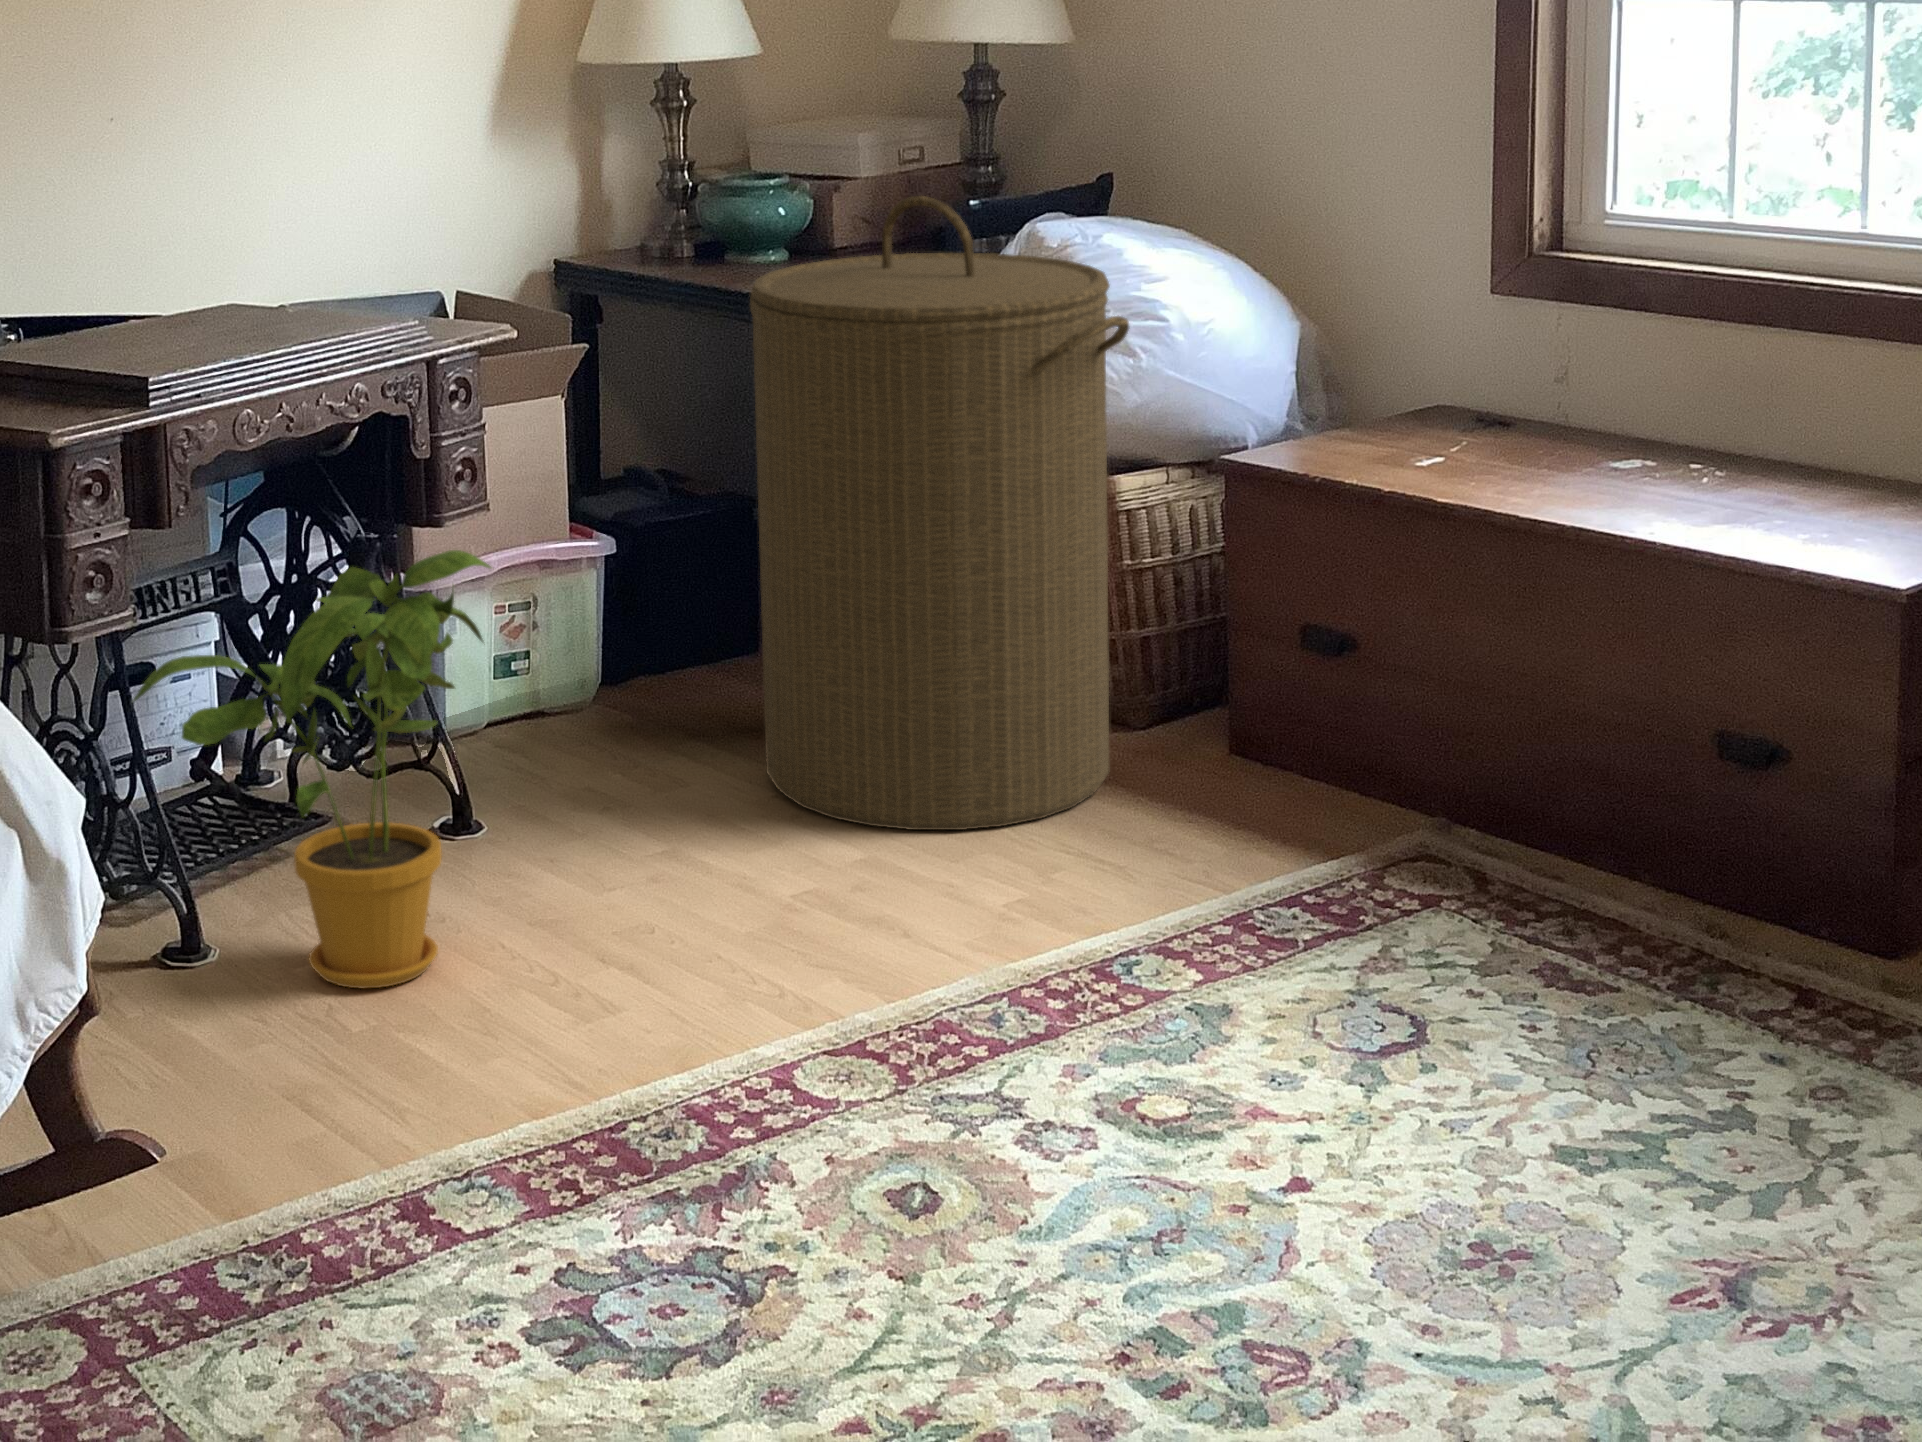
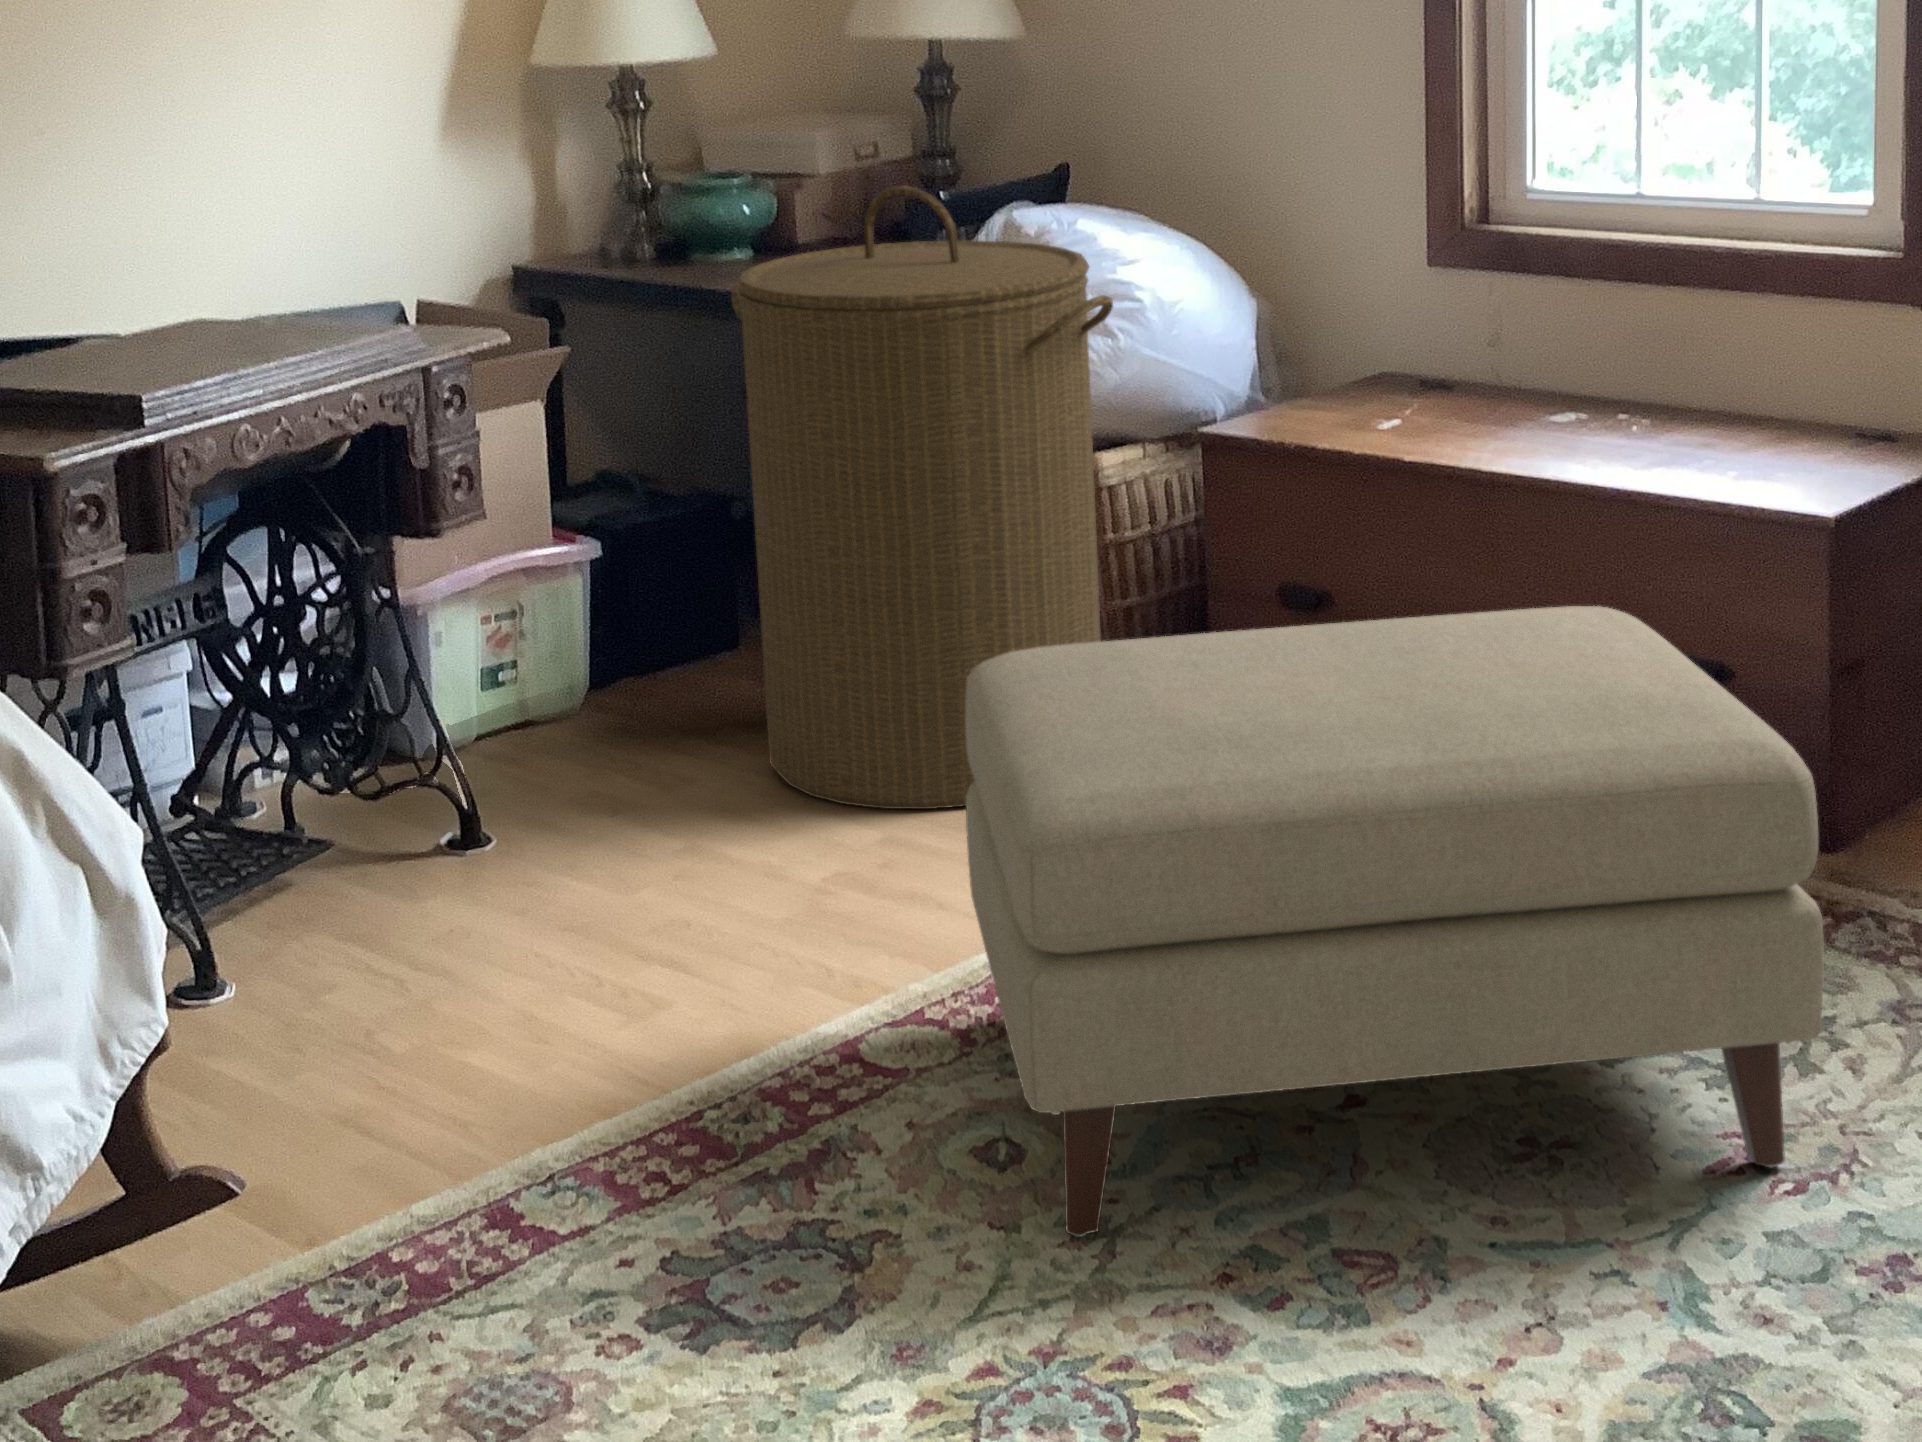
house plant: present [134,550,491,988] -> none [145,556,523,1009]
ottoman: none [917,676,1815,1305] -> present [965,606,1824,1237]

